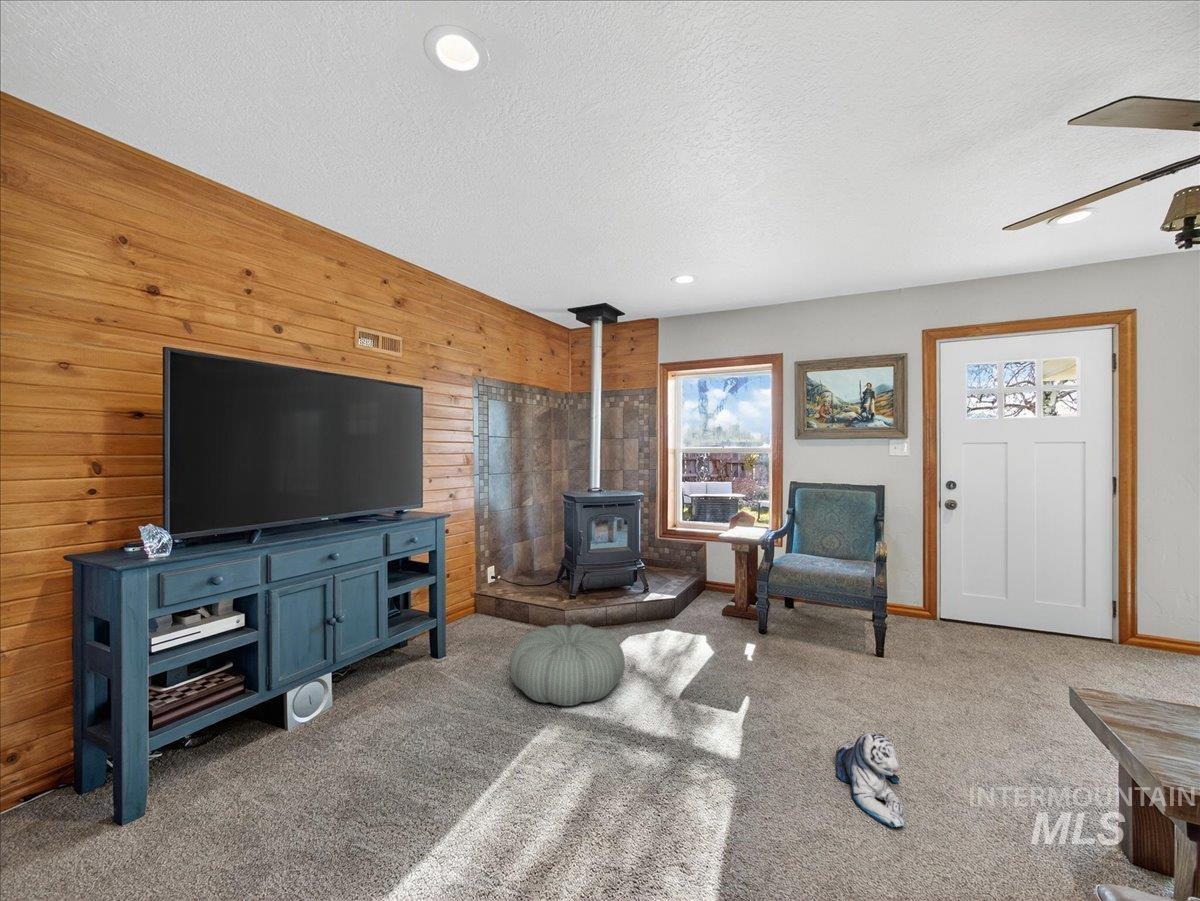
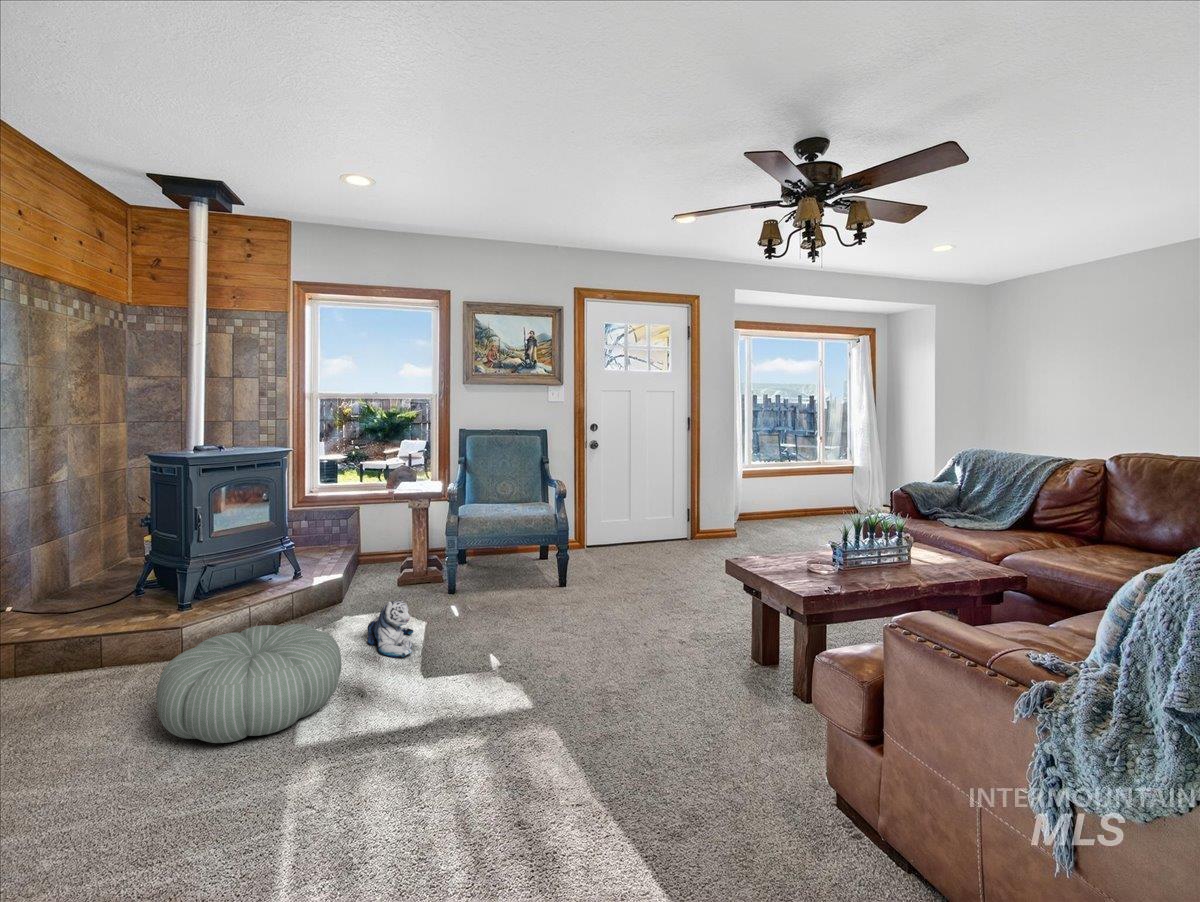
plush toy: present [836,733,905,828] -> present [367,600,413,657]

